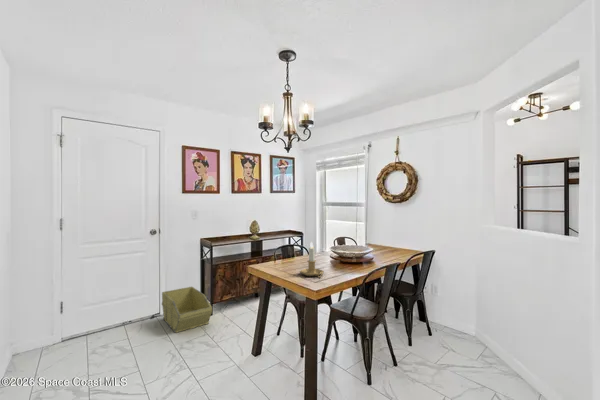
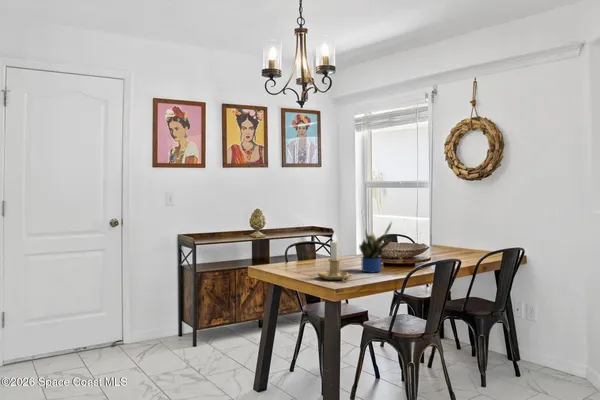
potted plant: none [328,232,351,268] -> present [359,223,391,272]
storage bin: present [162,287,212,333] -> none [126,304,198,363]

